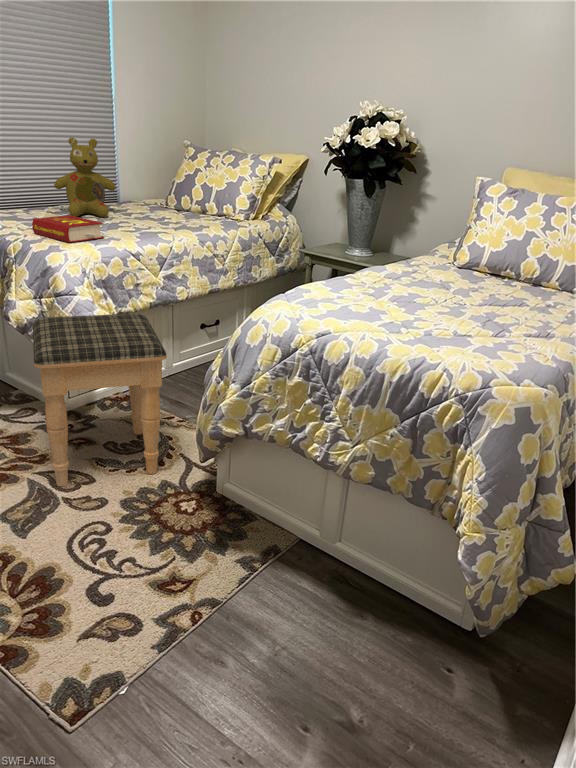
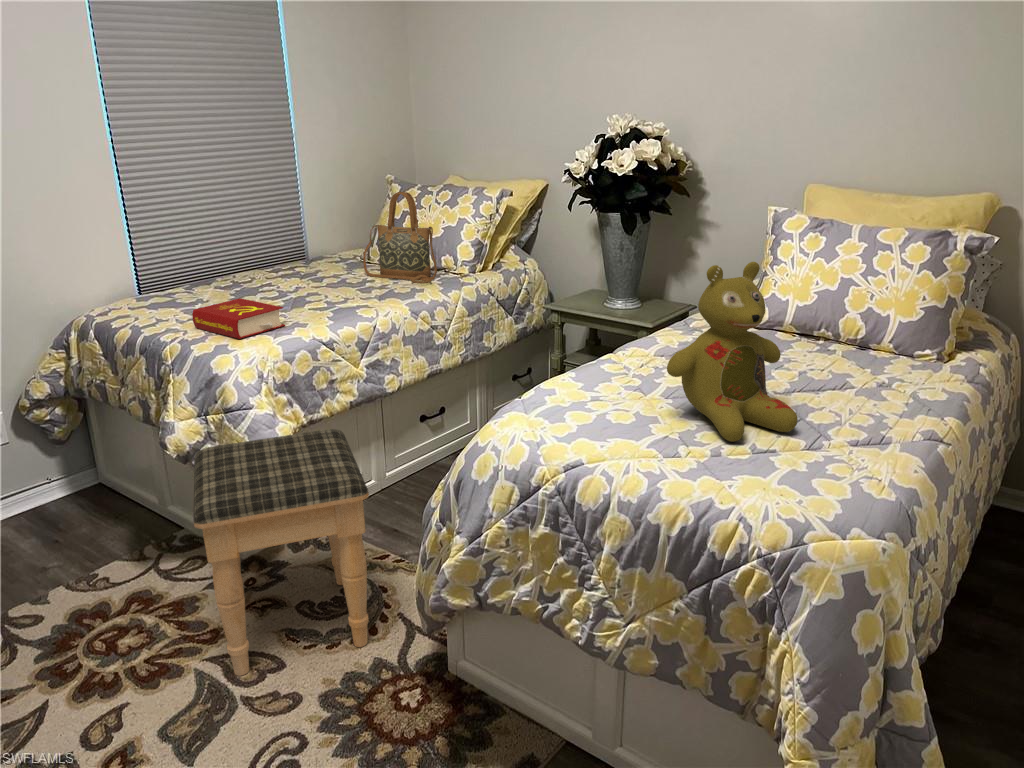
stuffed bear: present [54,137,116,217] -> present [667,262,798,442]
handbag: none [164,149,221,222] -> present [363,192,437,284]

